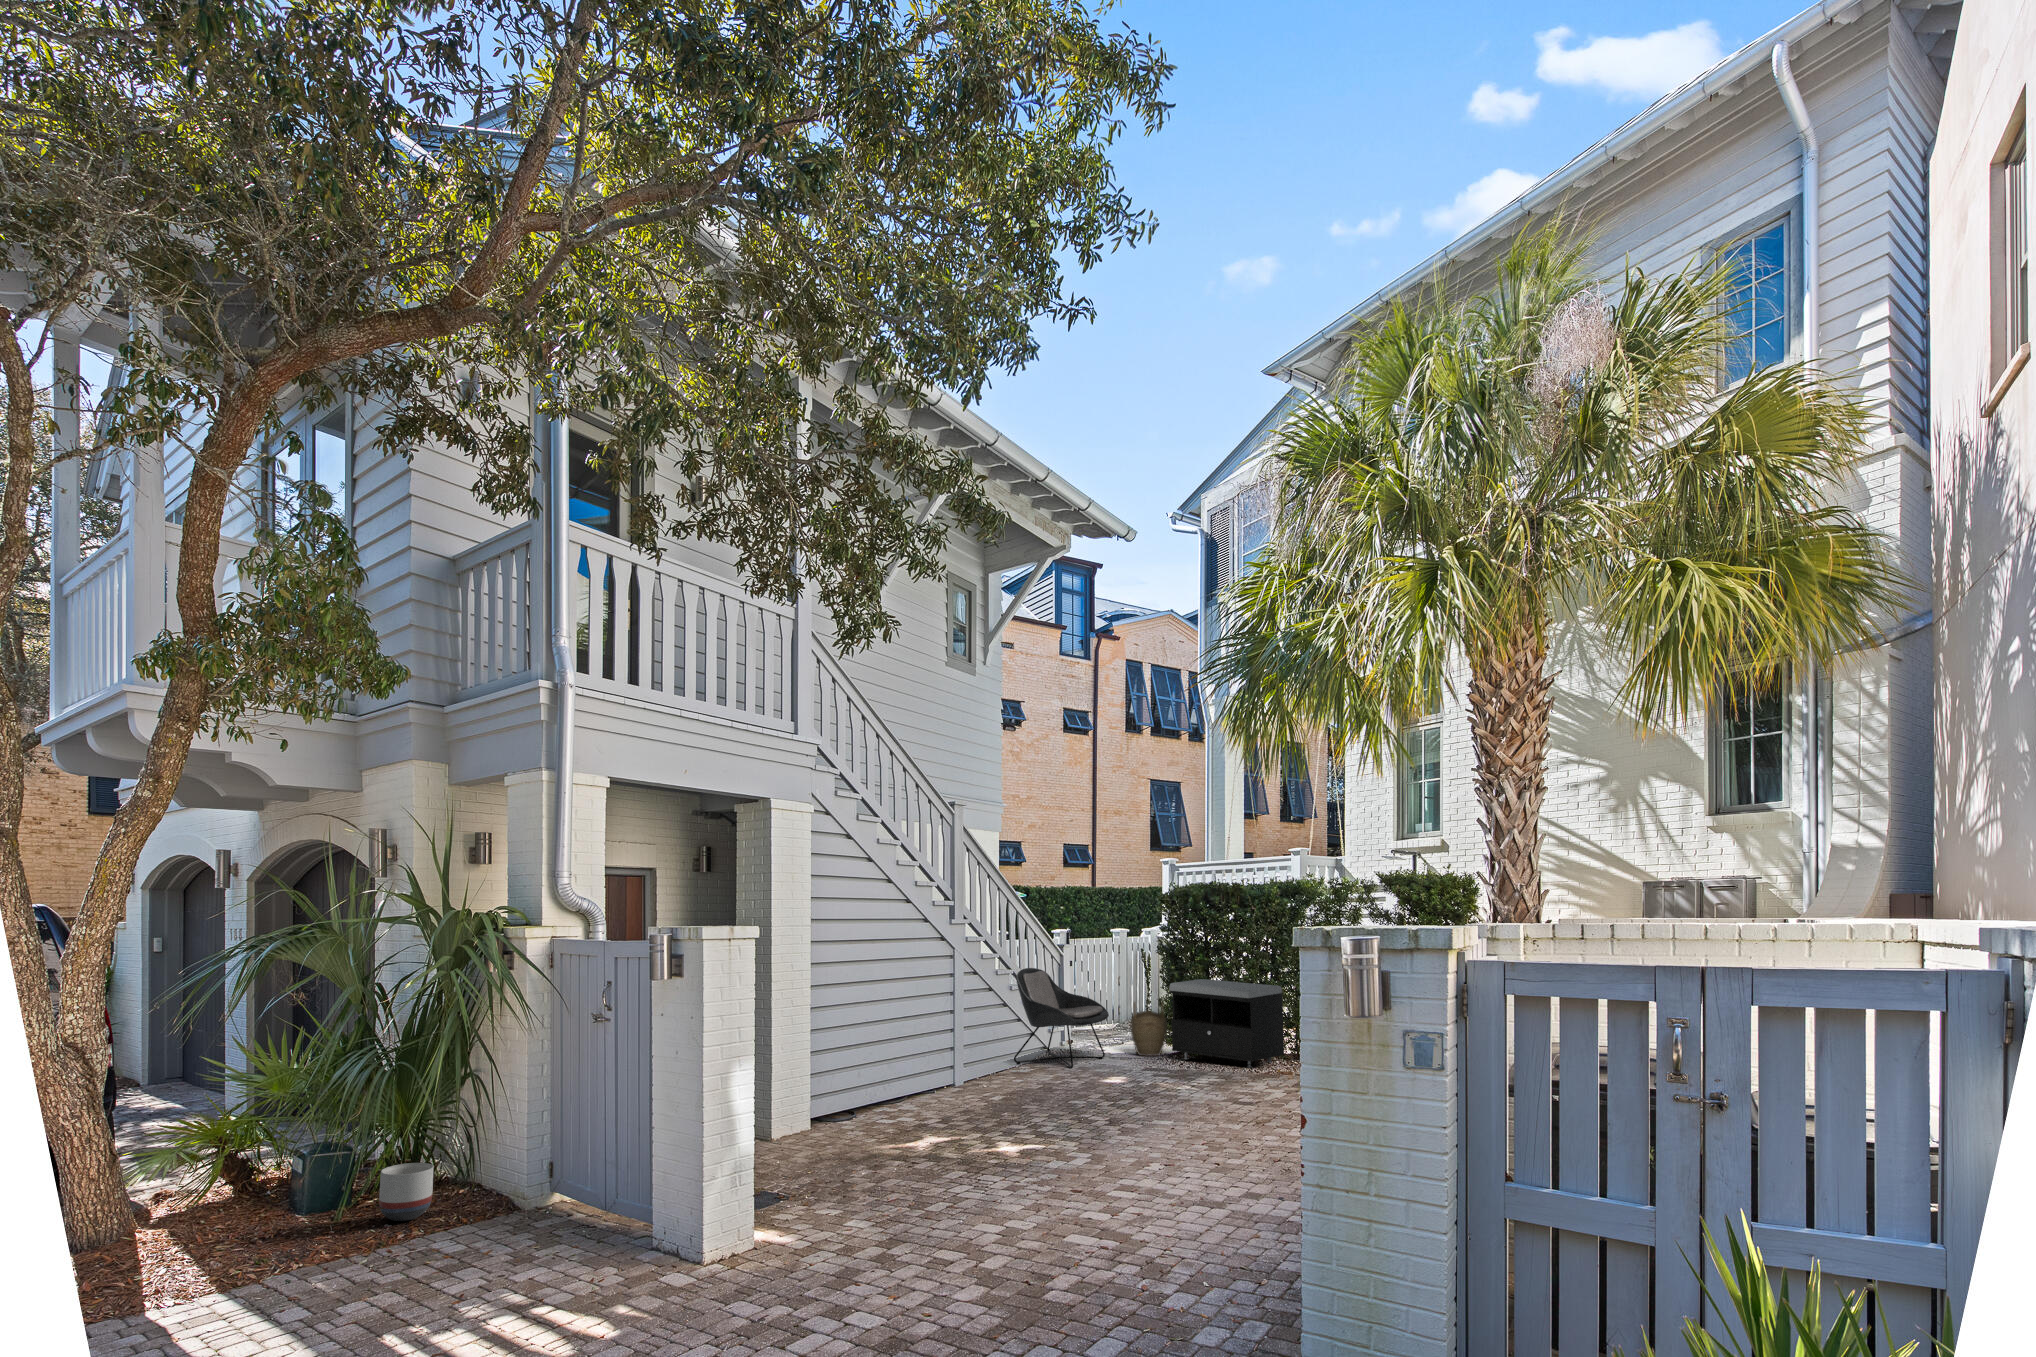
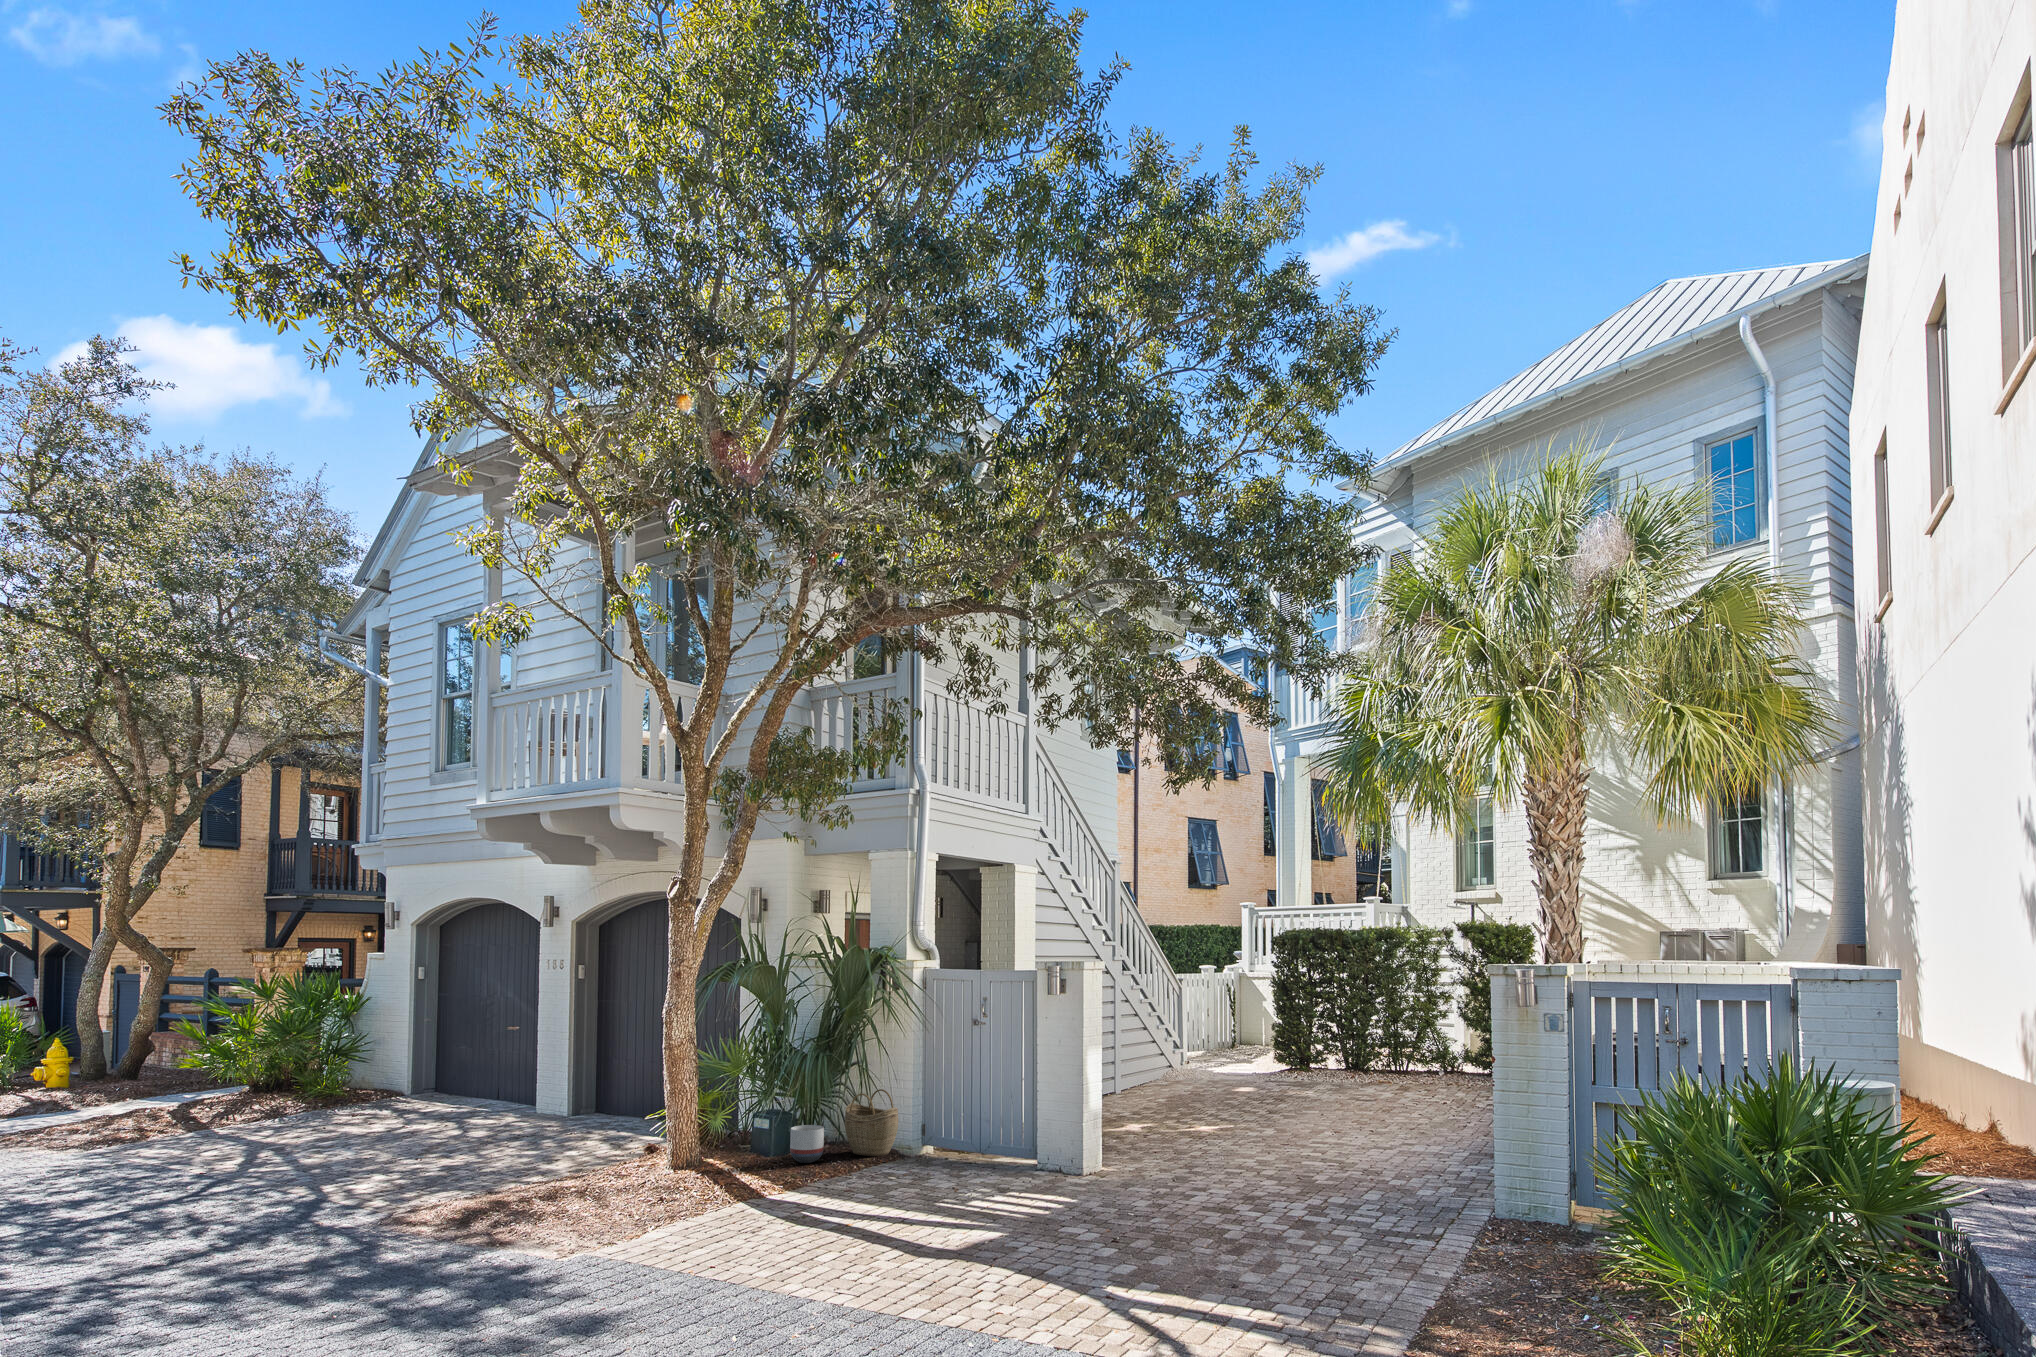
lounge chair: present [1014,968,1109,1068] -> none [1156,998,1230,1079]
storage bench: present [1169,979,1284,1067] -> none [1280,1007,1374,1077]
woven basket: present [1130,1003,1167,1056] -> present [845,1089,898,1156]

